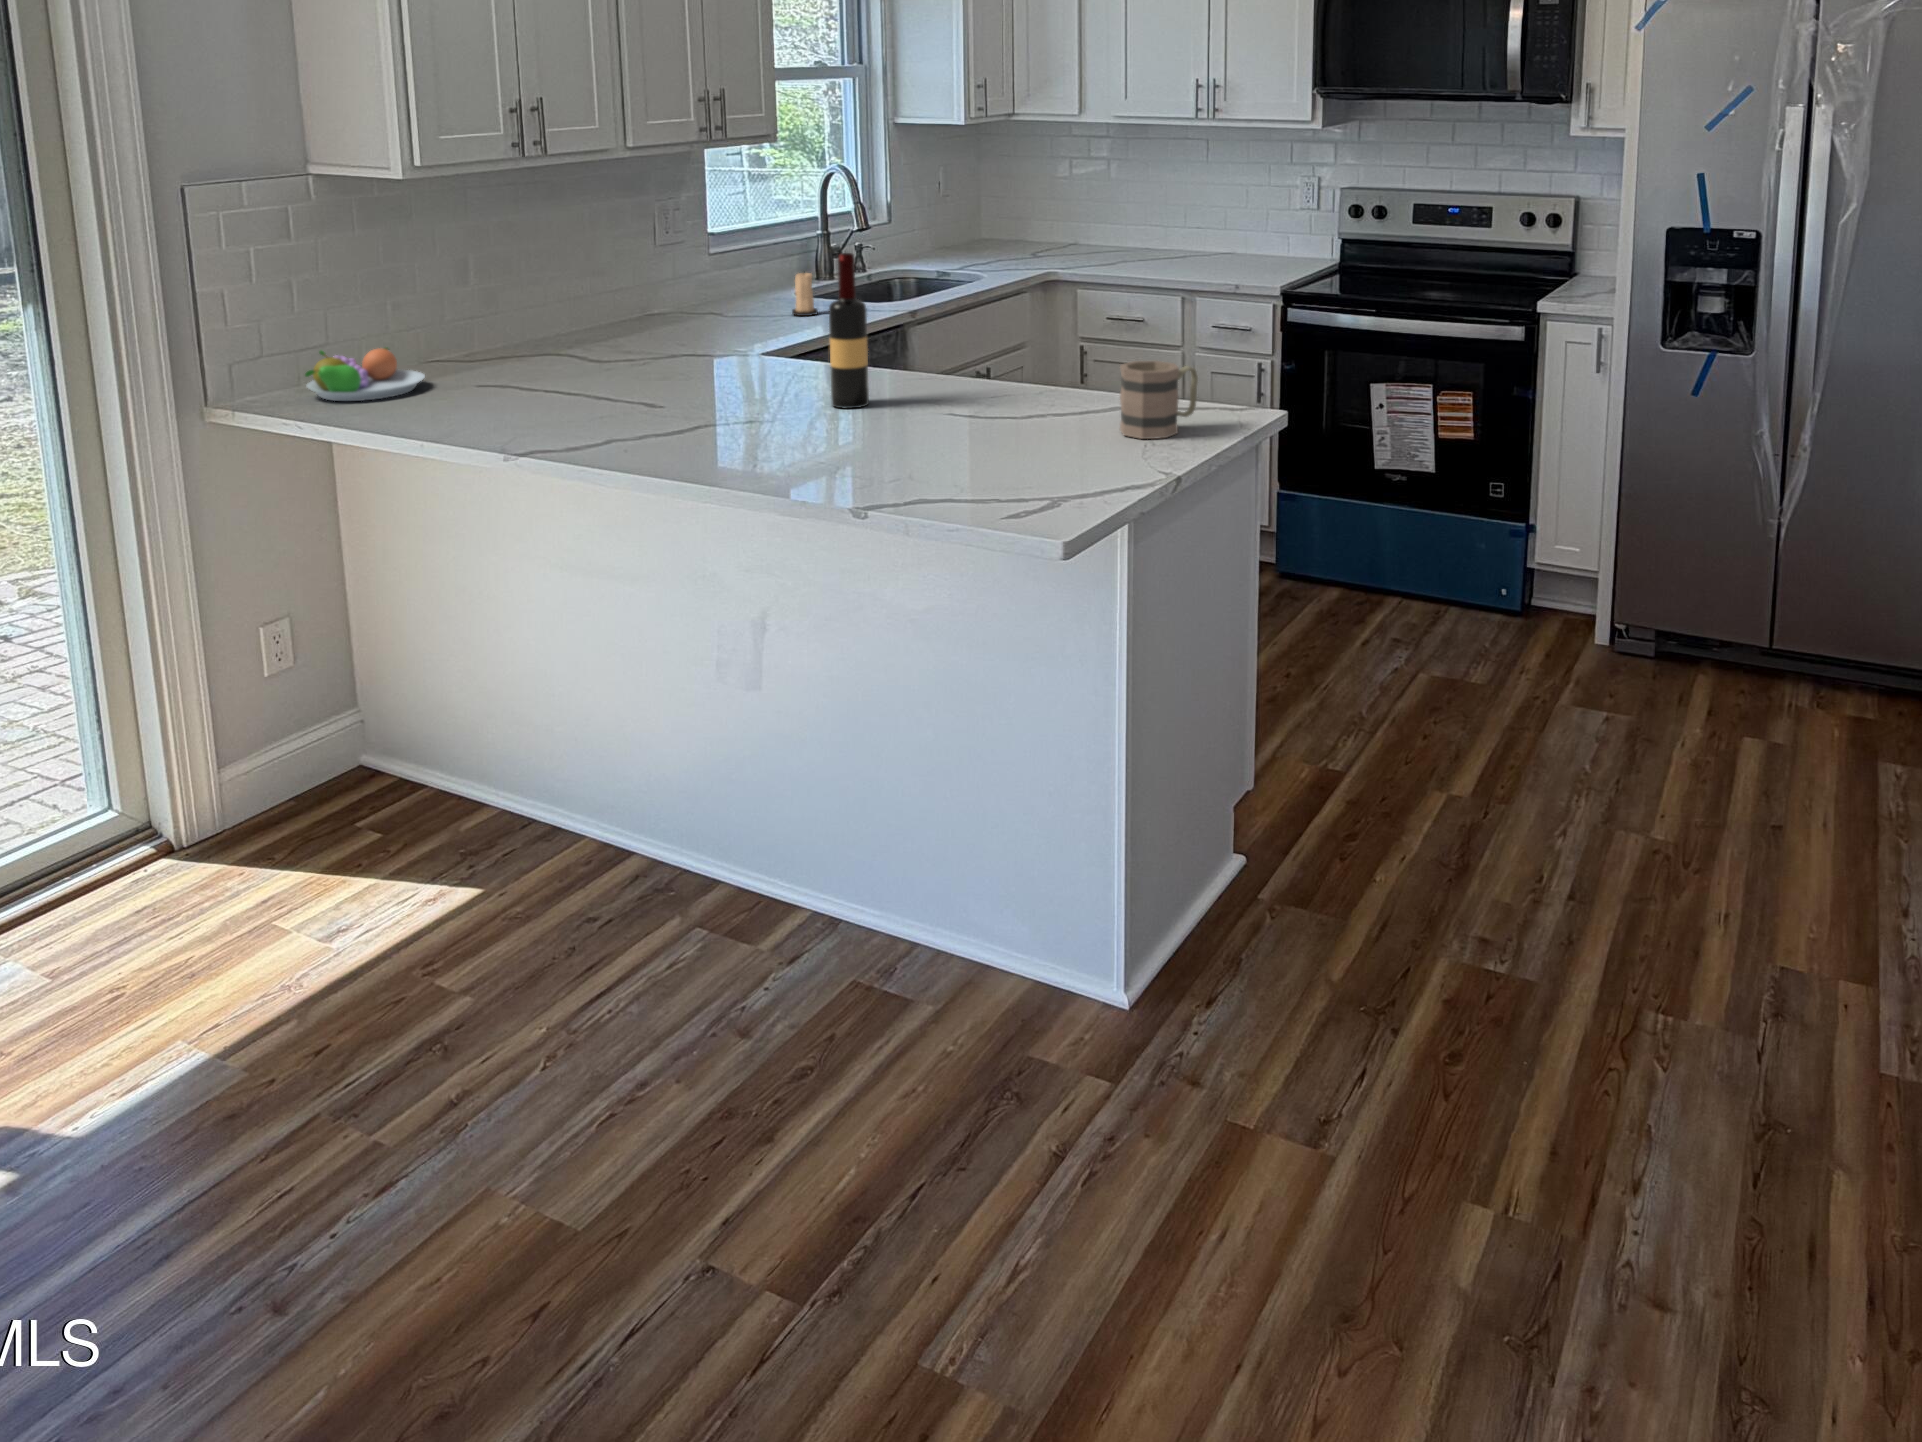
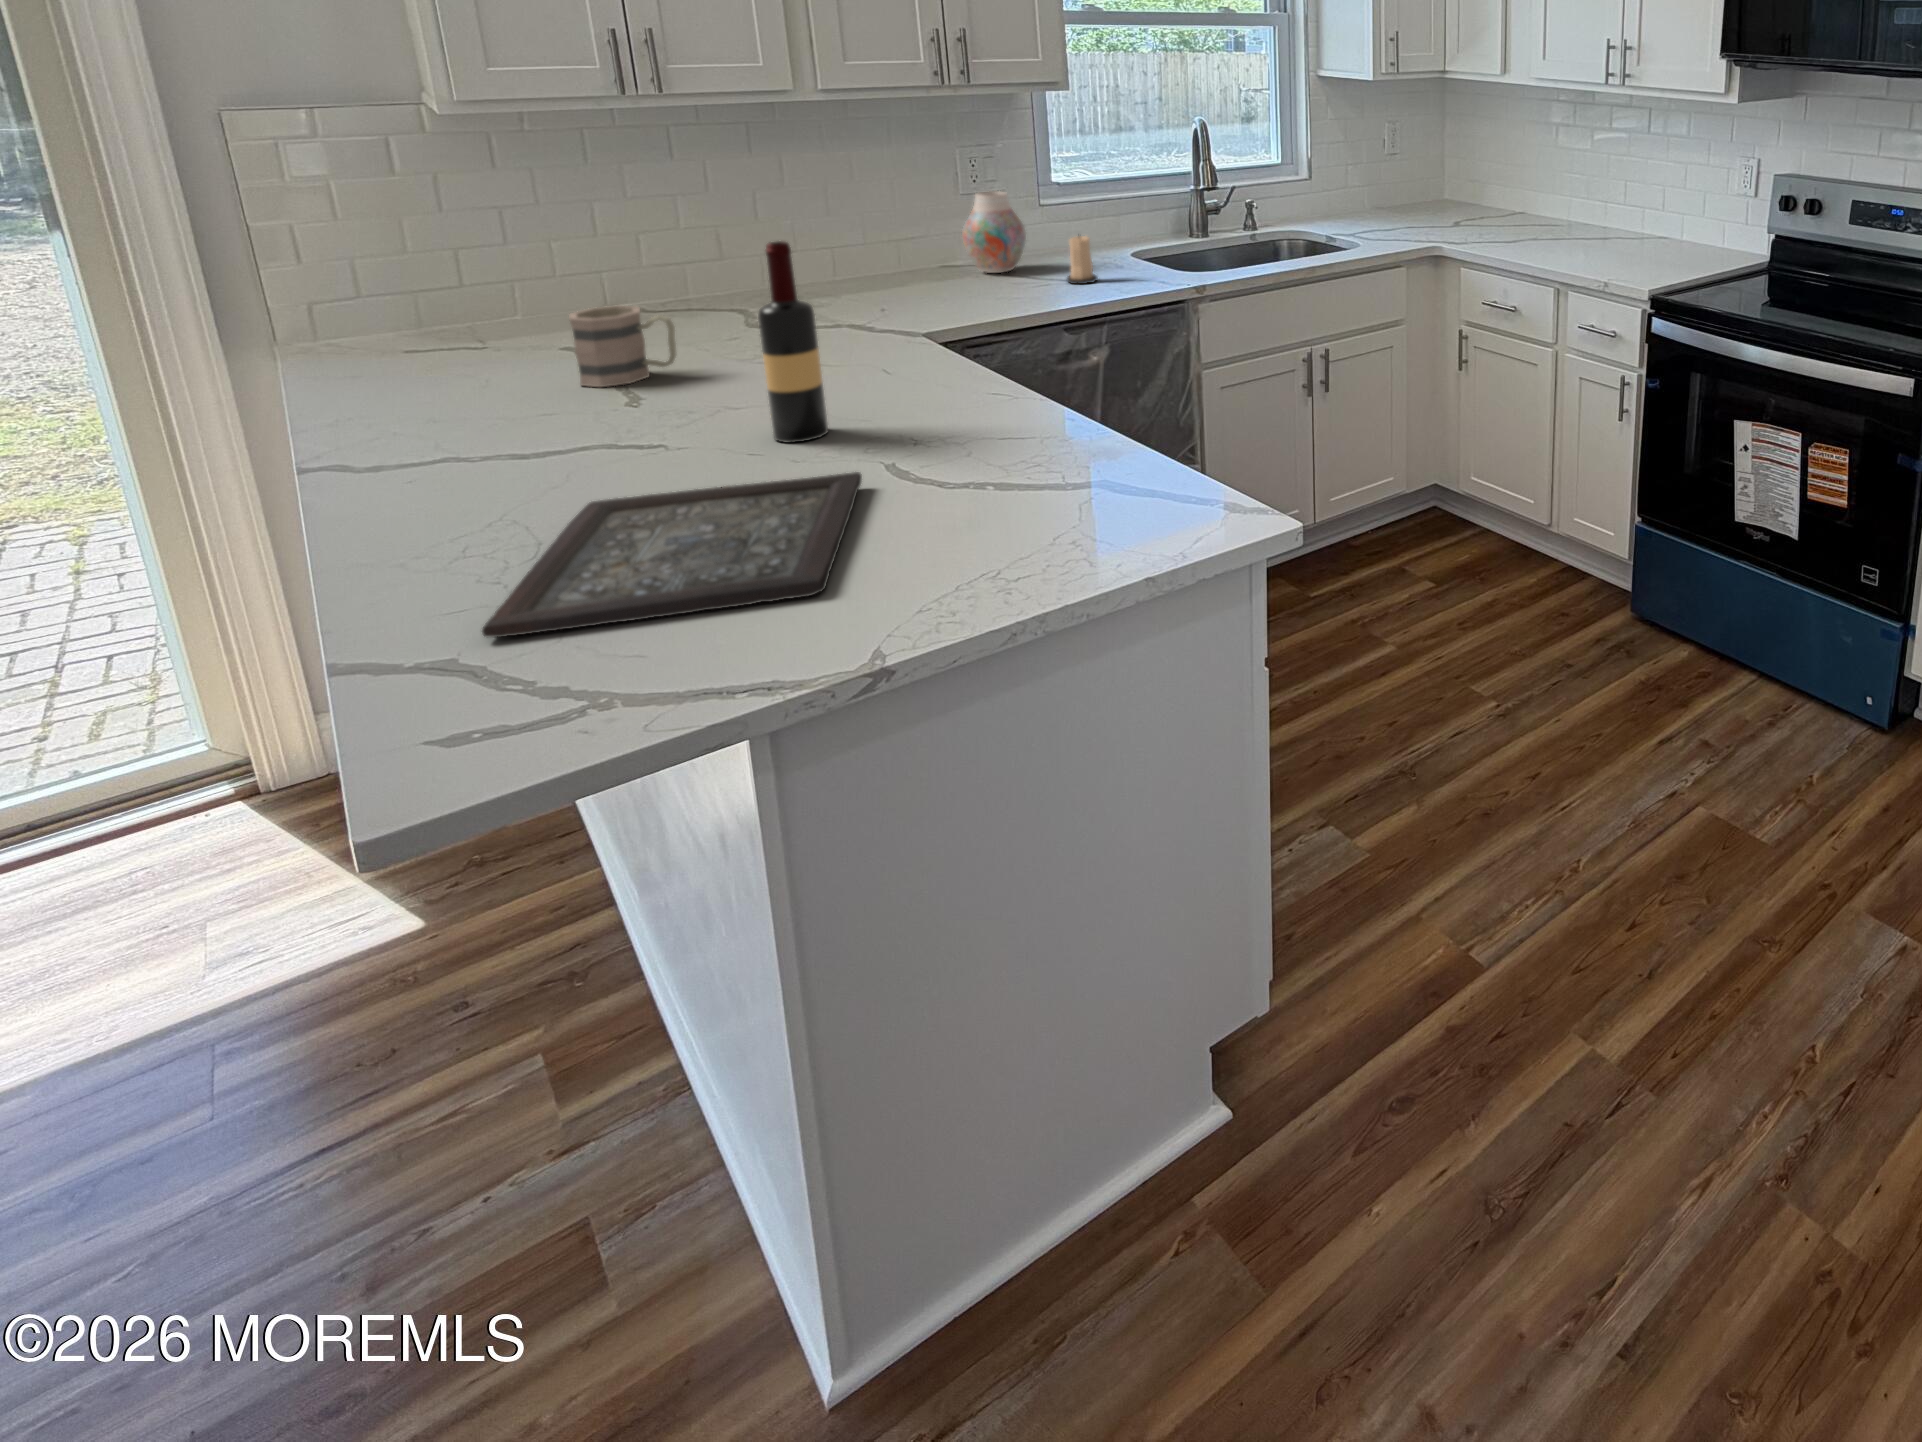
vase: none [676,239,733,315] -> present [962,191,1026,273]
fruit bowl: present [305,347,425,401] -> none [354,296,532,358]
mug: present [1120,361,1198,439] -> present [569,305,676,387]
tray: none [828,408,1084,484] -> present [482,472,862,637]

